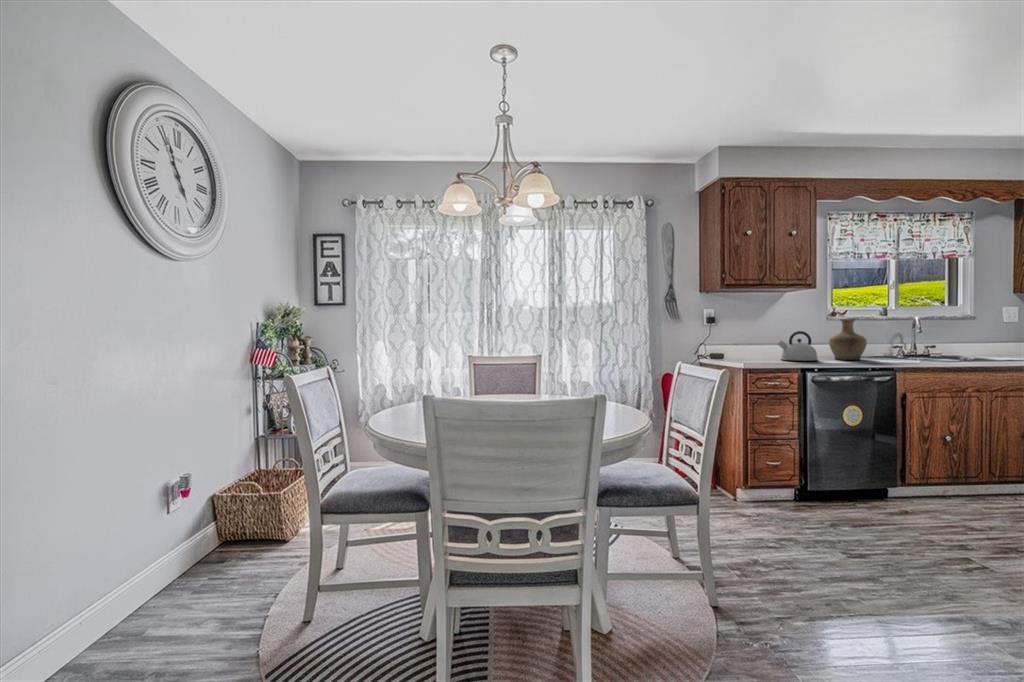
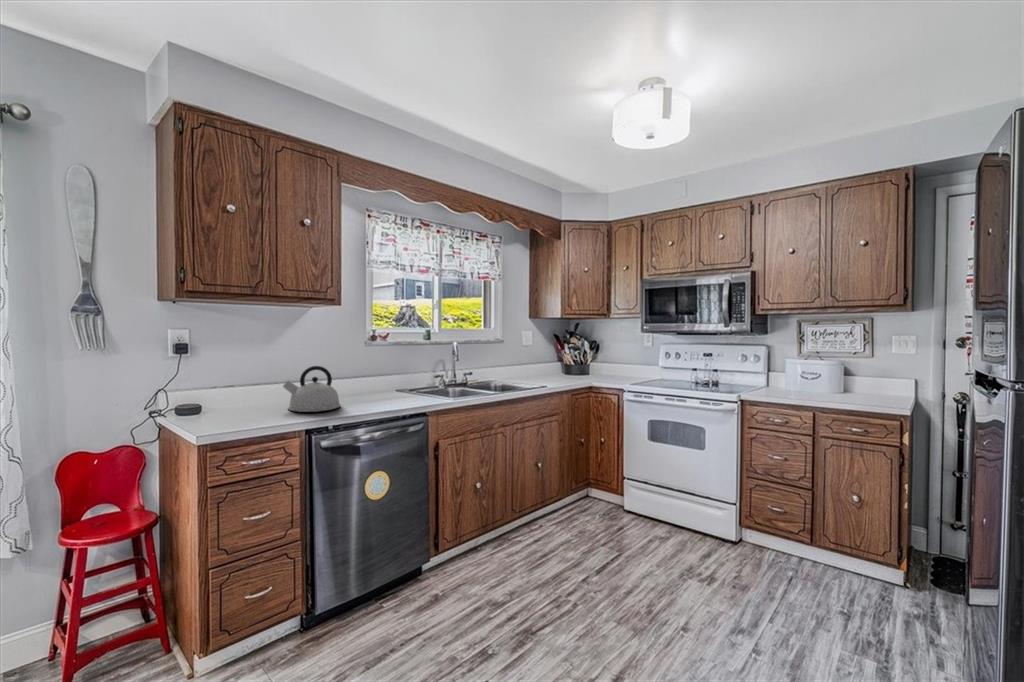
vase: present [829,319,867,360] -> none [360,346,402,401]

